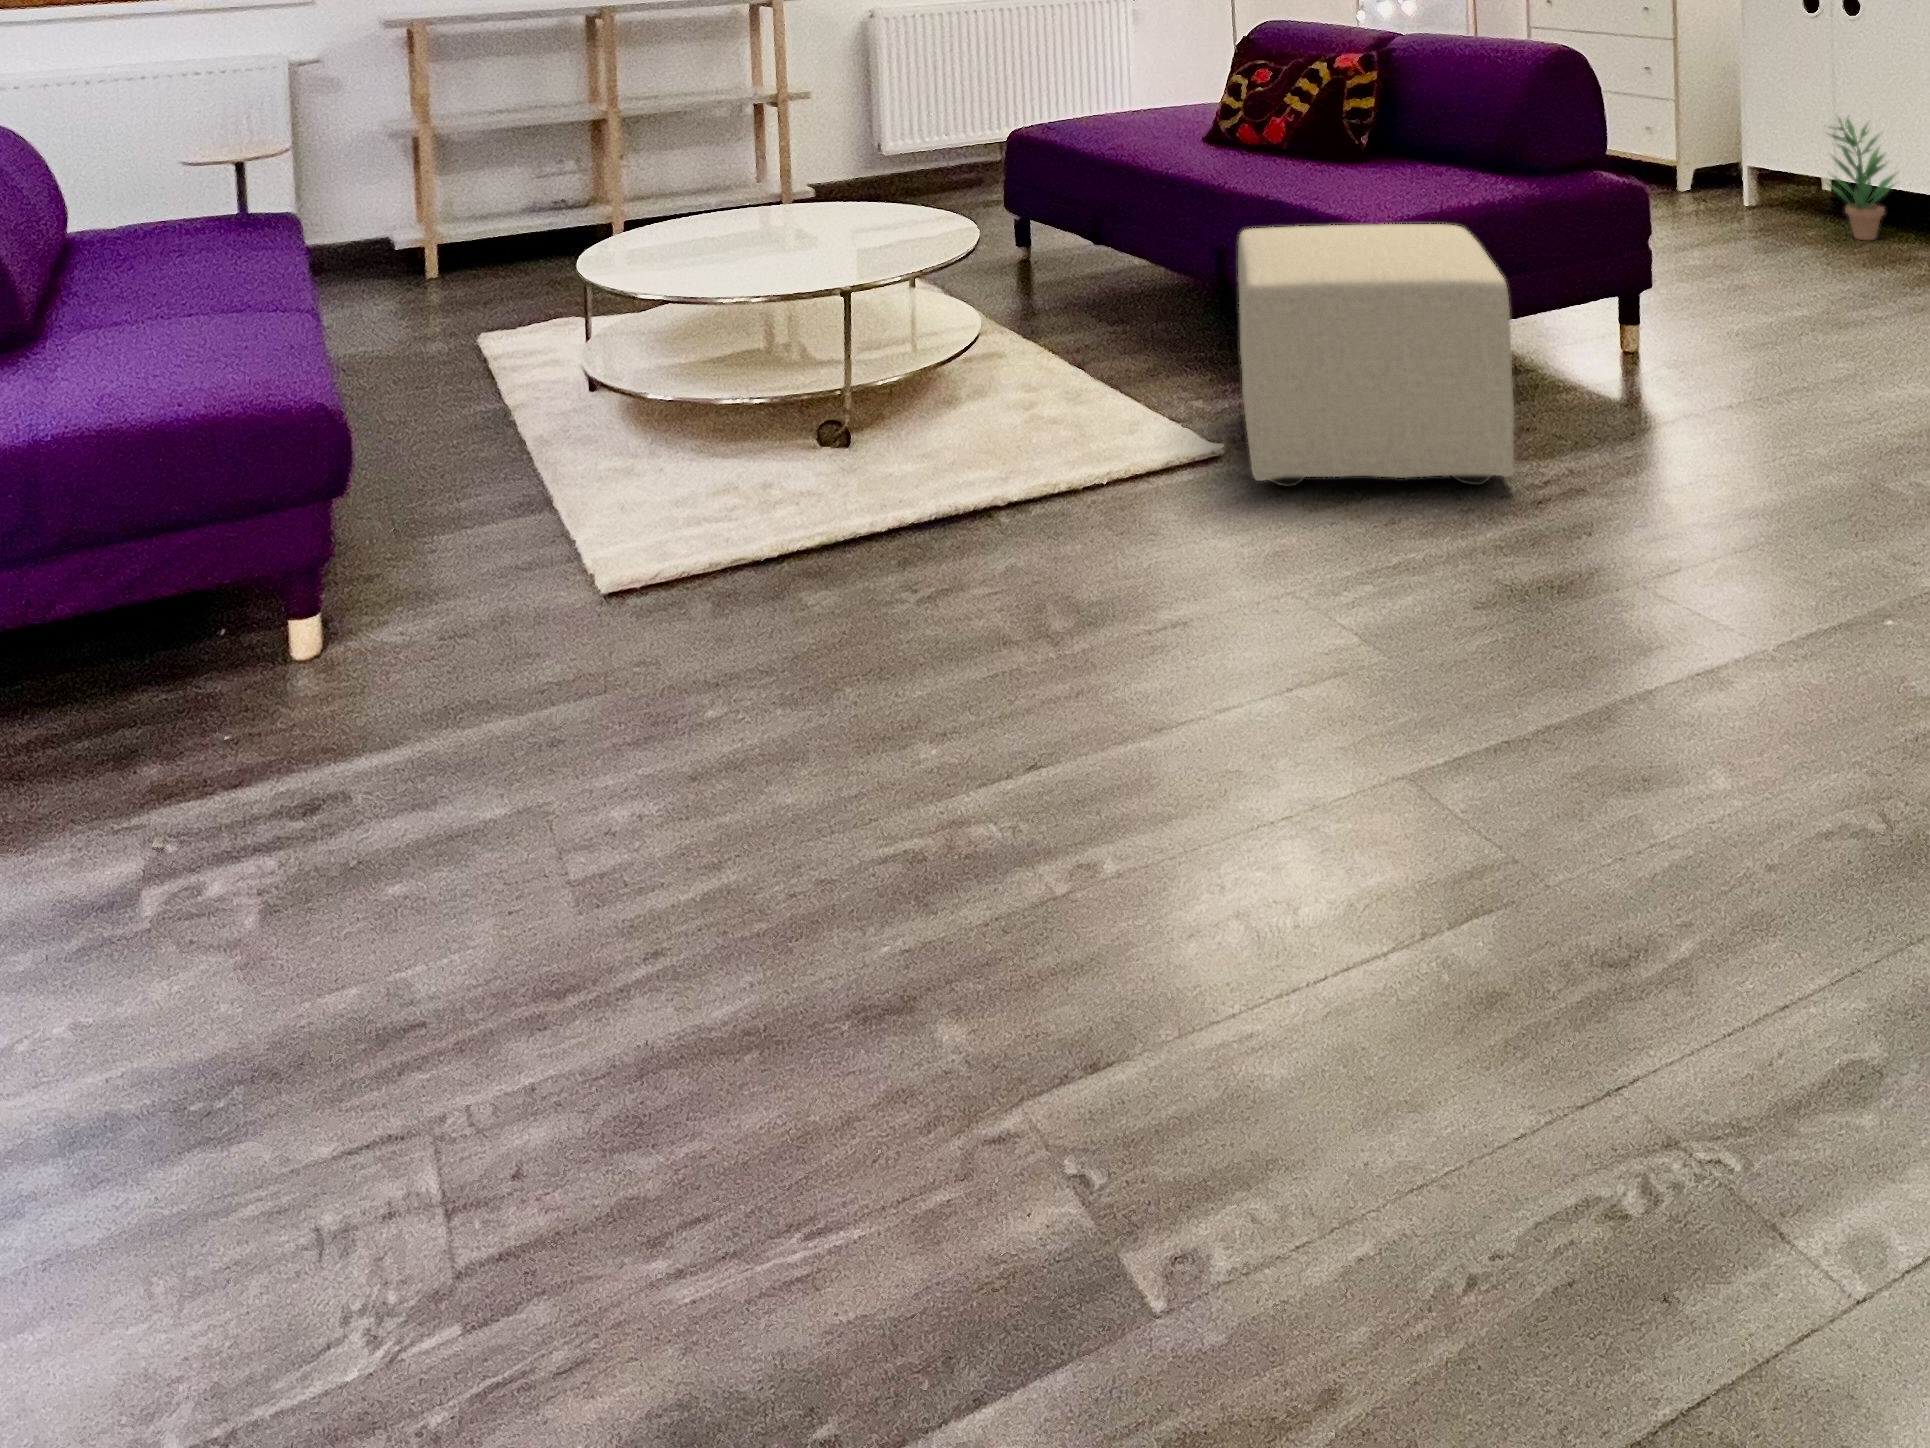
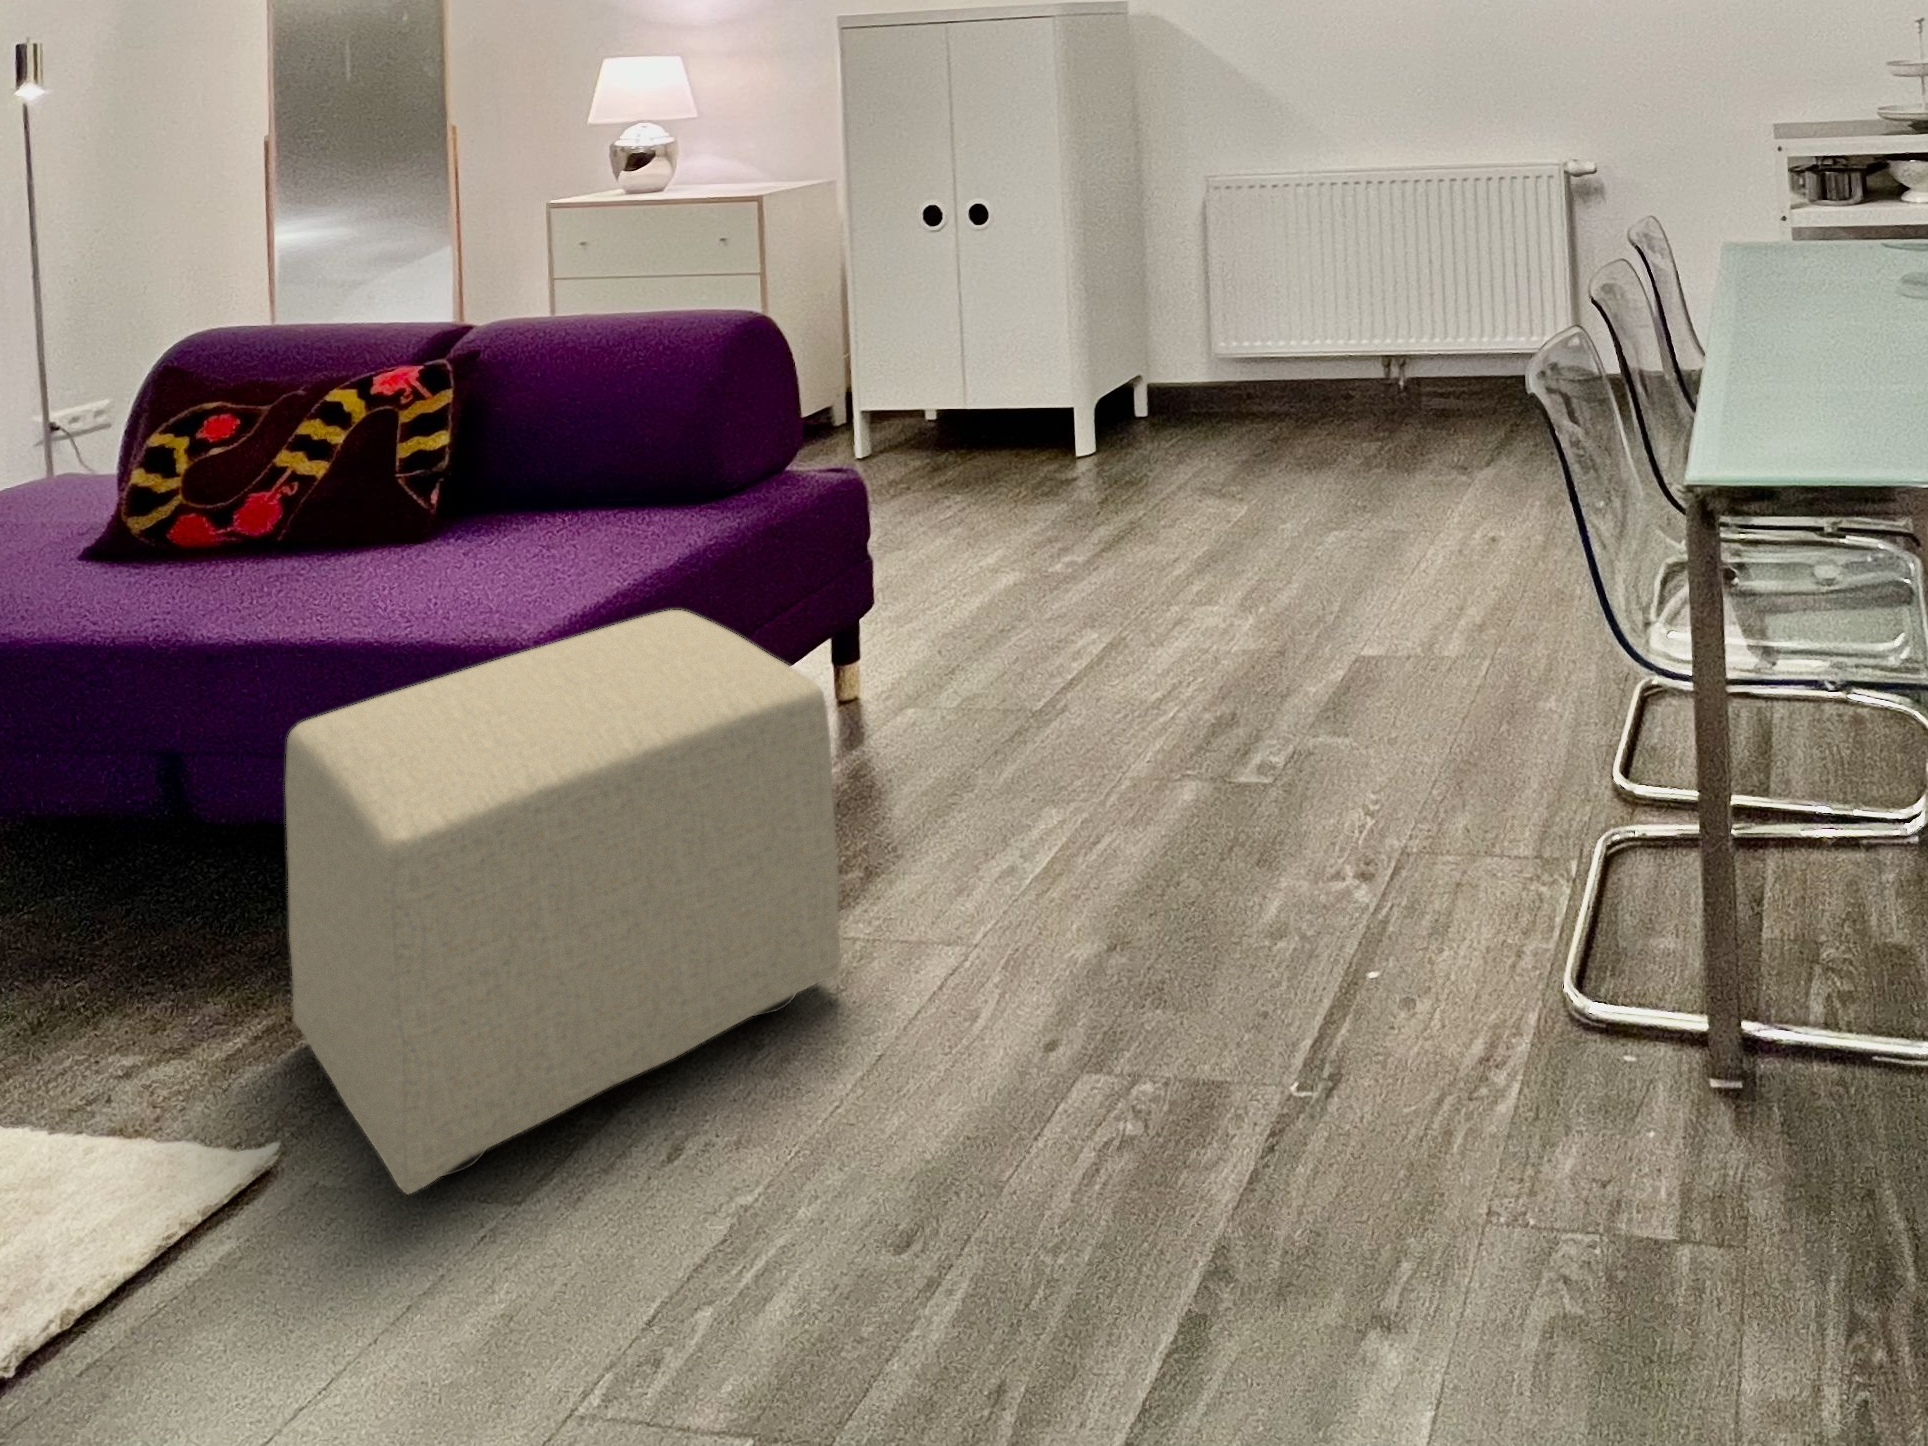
potted plant: present [1828,118,1898,240] -> none [959,333,1039,470]

